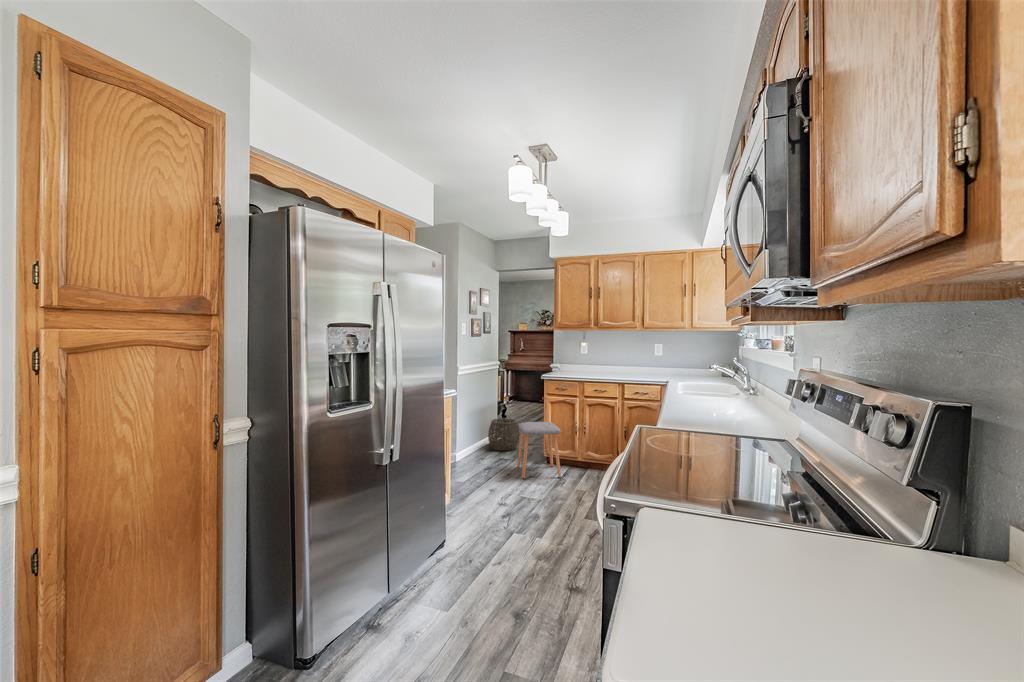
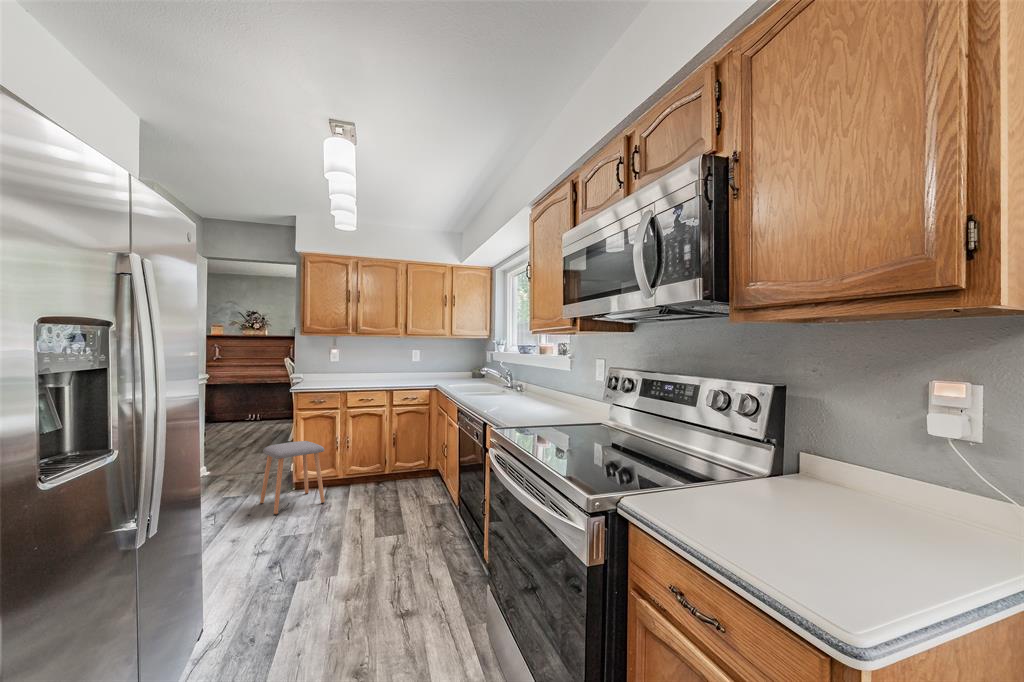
woven basket: present [488,418,520,451] -> none [203,446,252,490]

